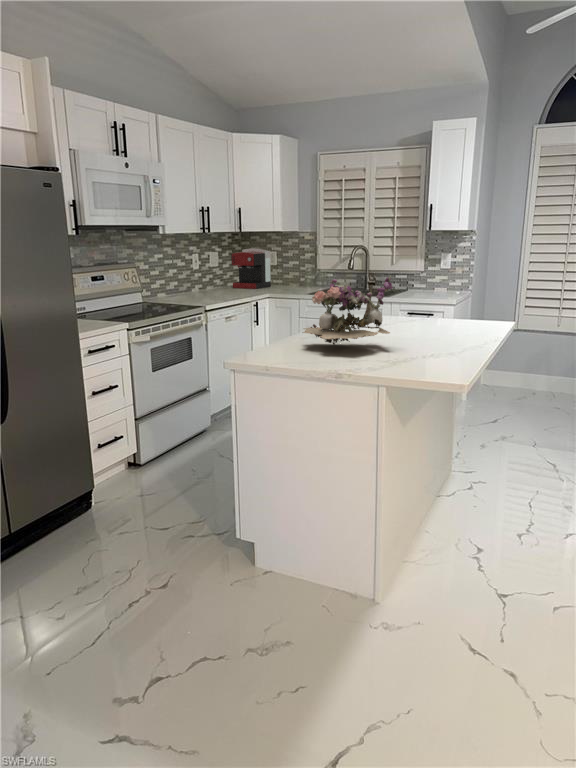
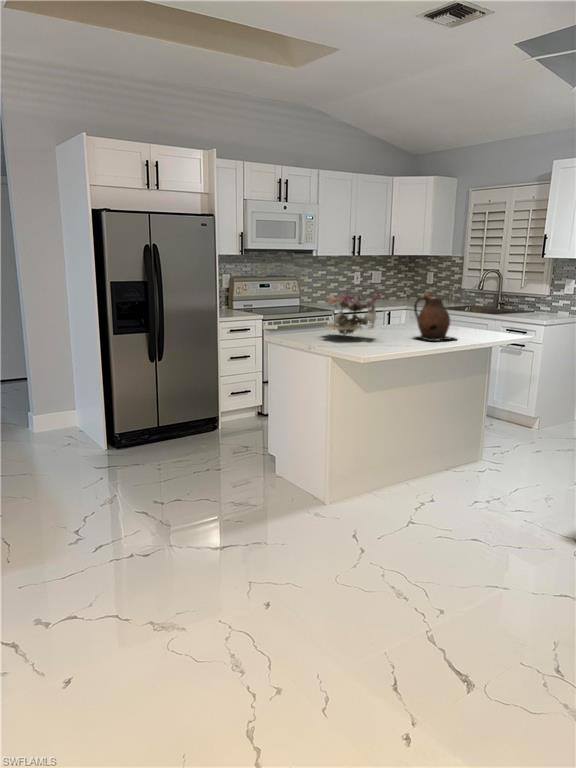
coffee maker: present [231,248,271,289] -> none [392,269,427,302]
ceramic pitcher: none [413,276,468,341] -> present [414,292,454,341]

